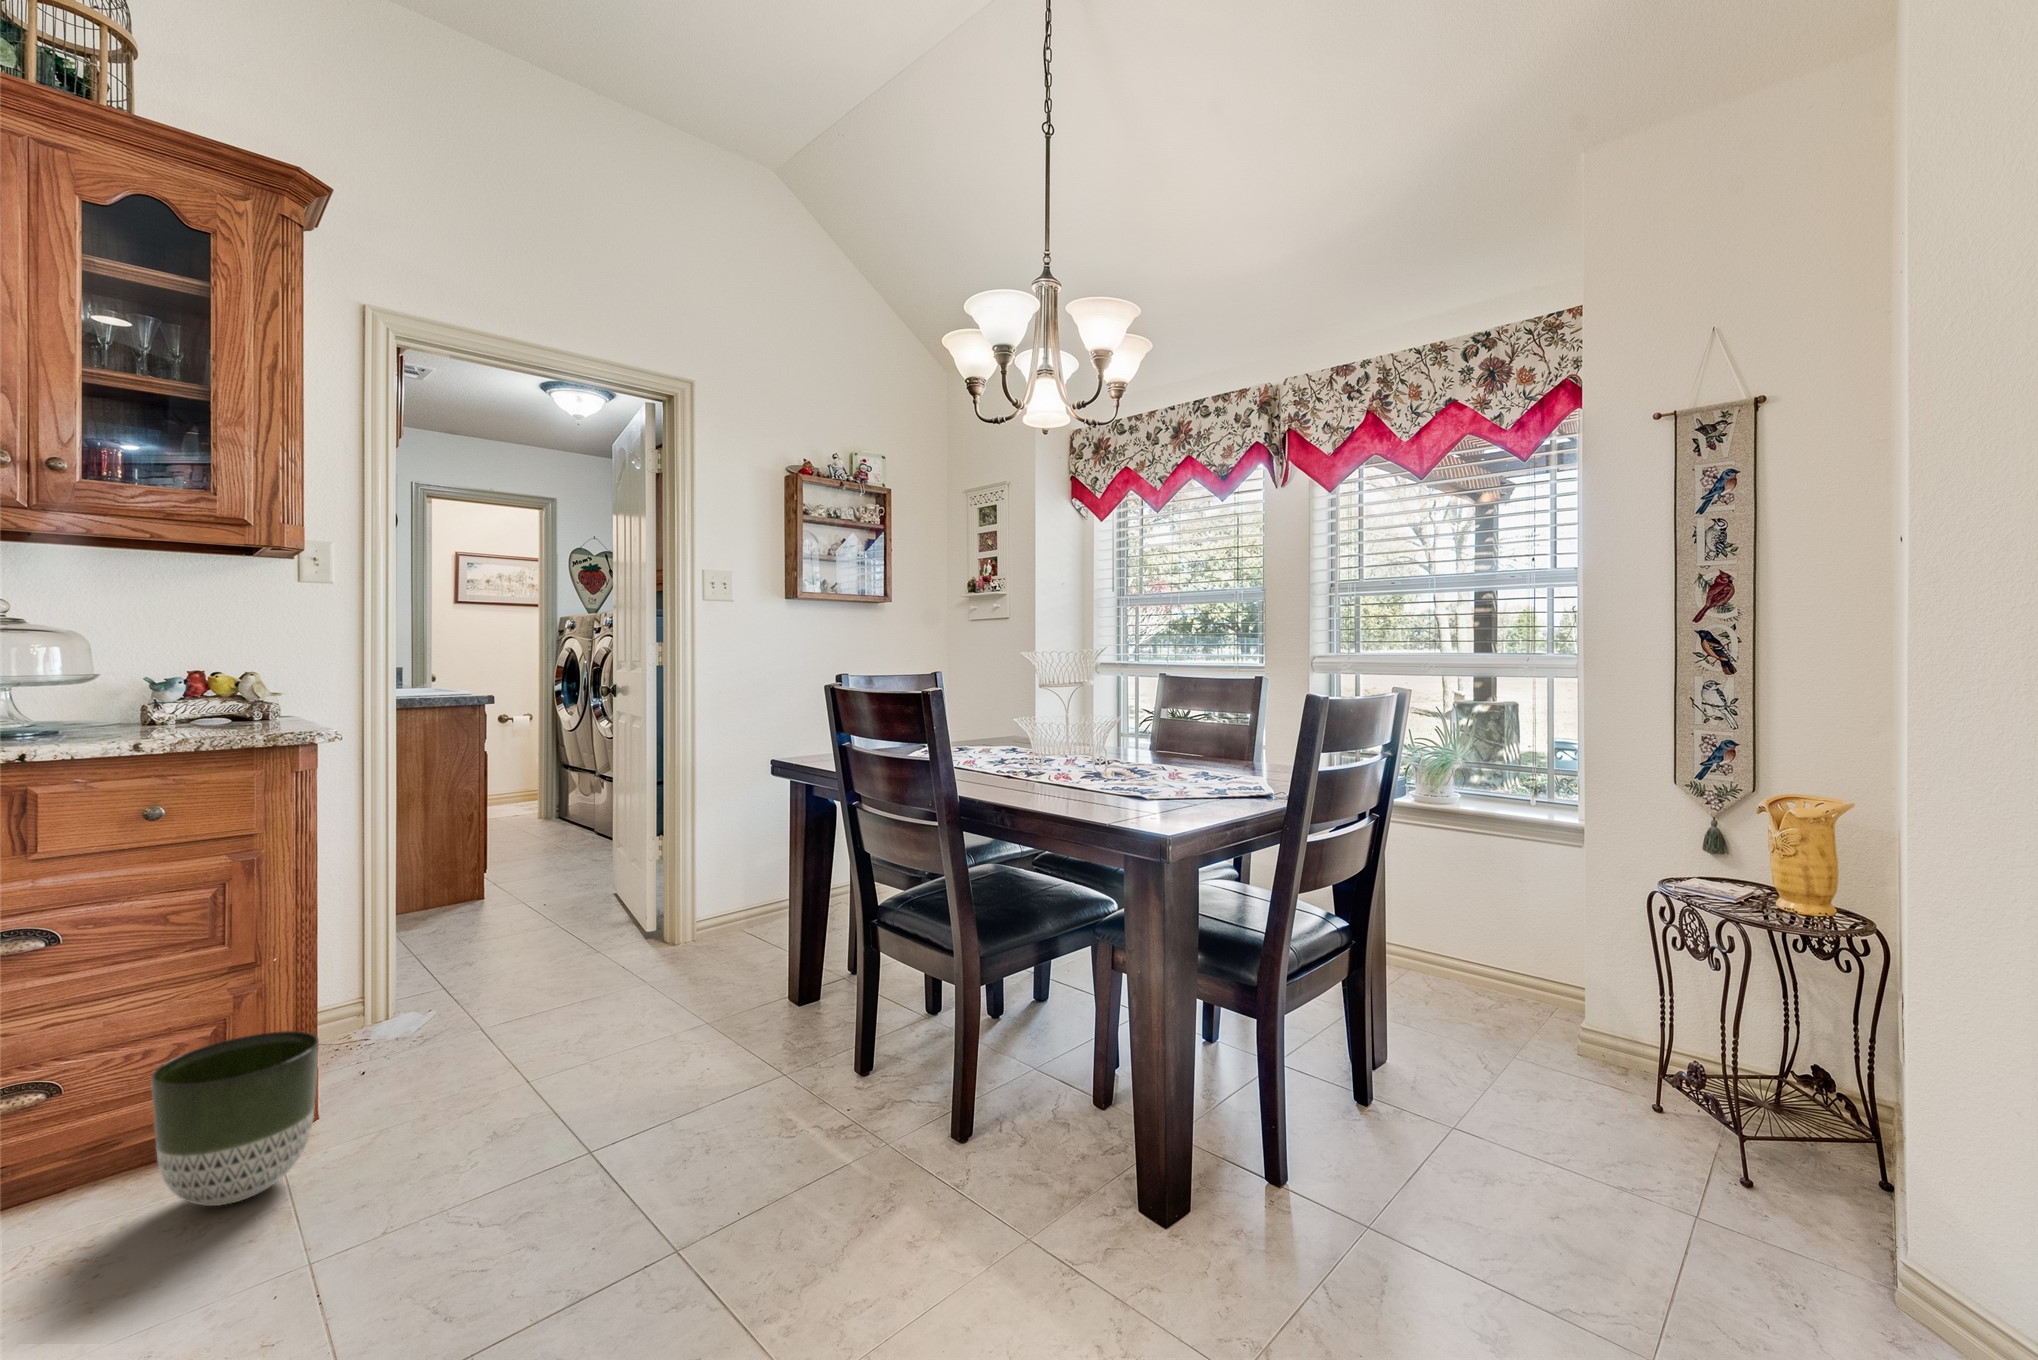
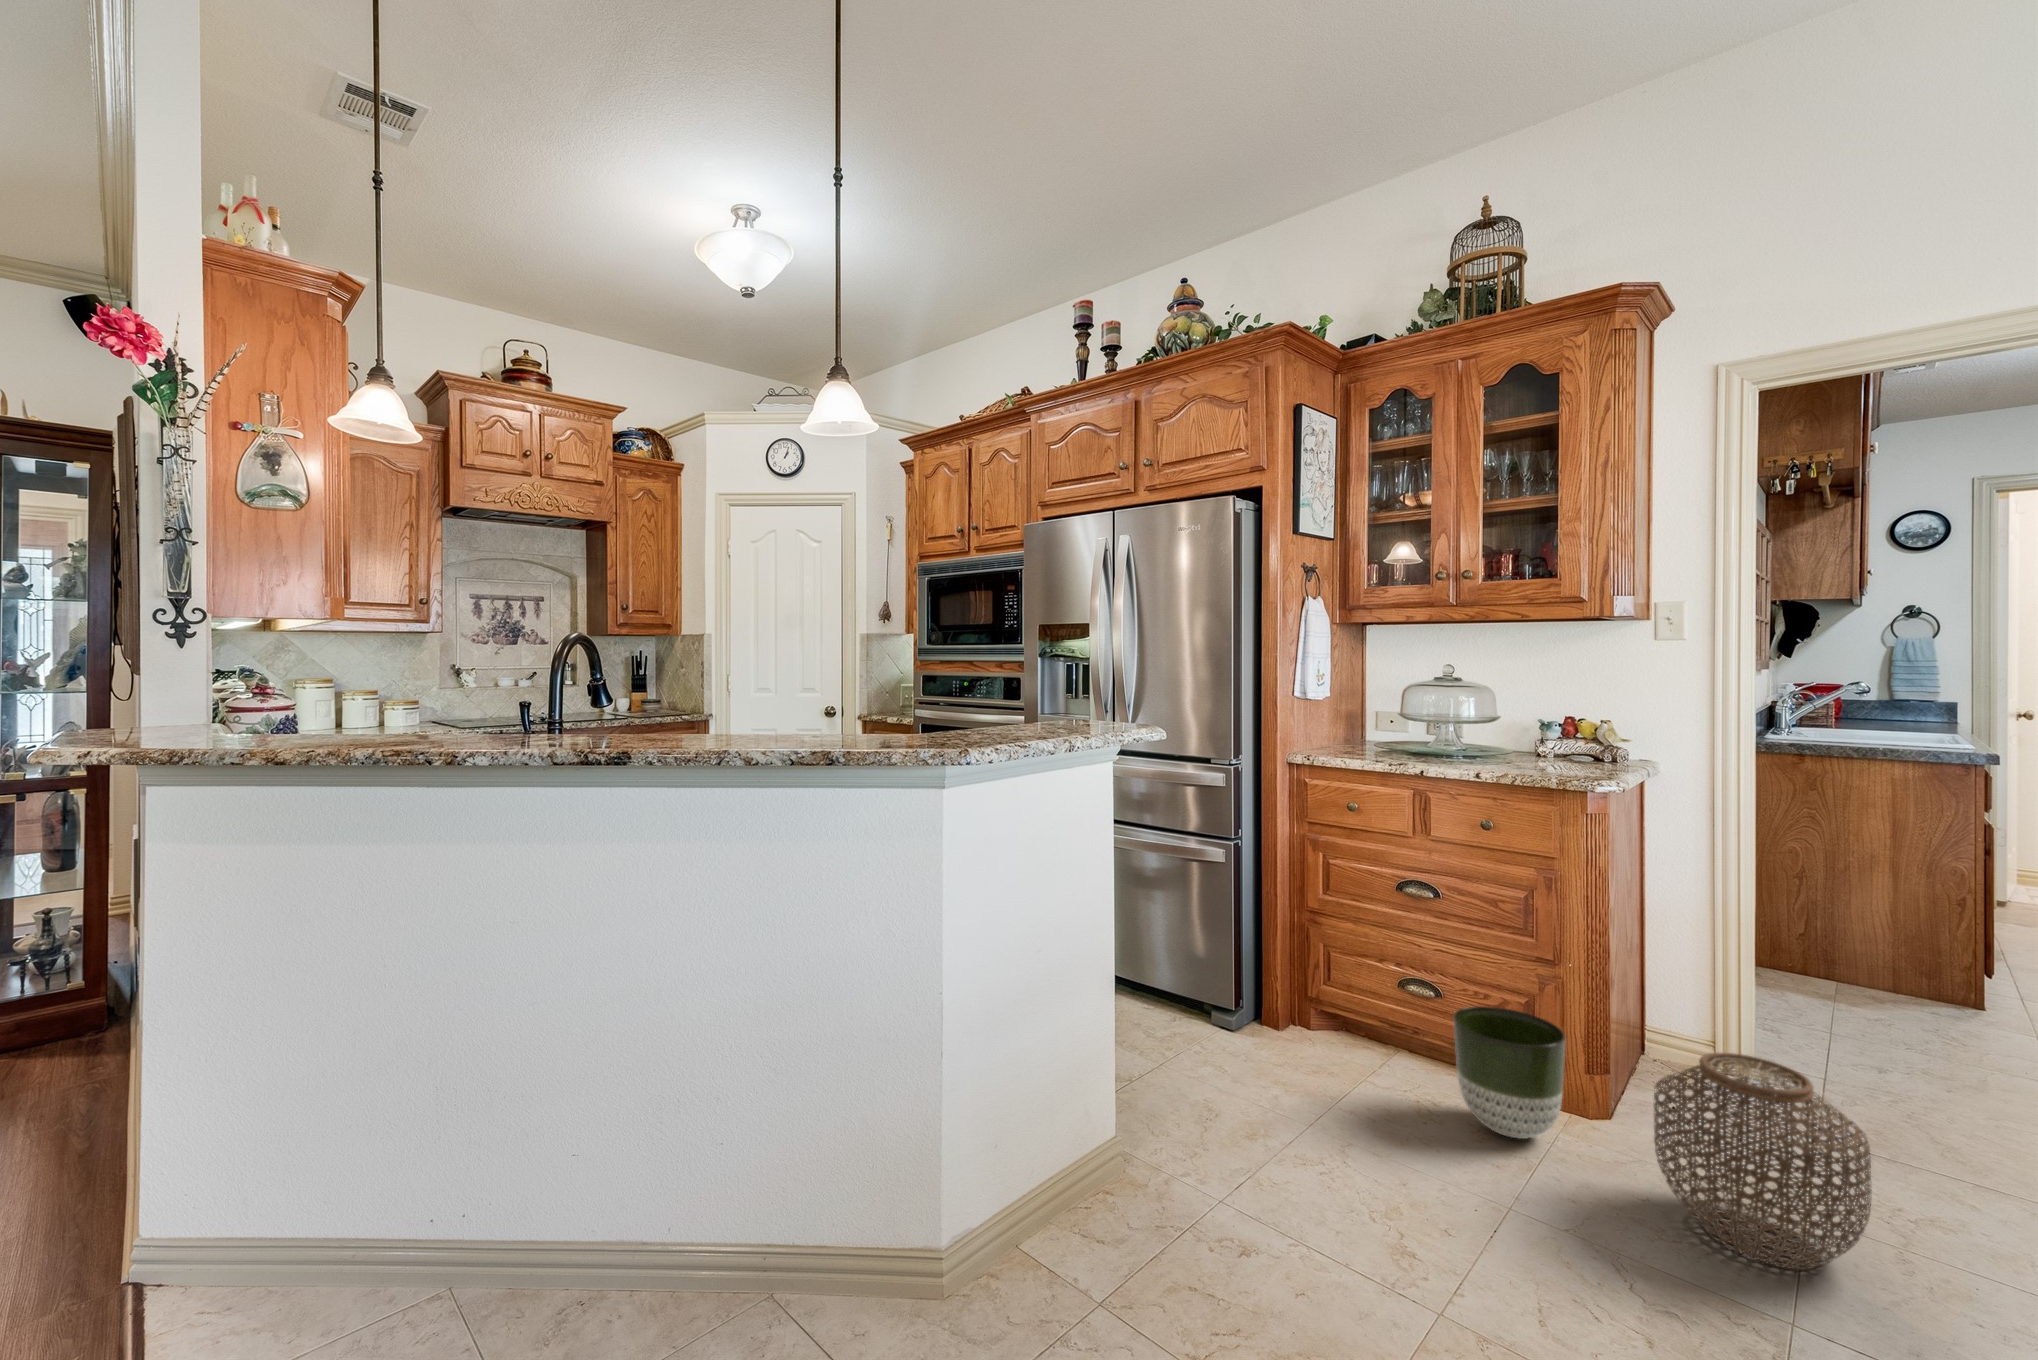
woven basket: none [443,951,616,1137] -> present [1654,1053,1871,1269]

